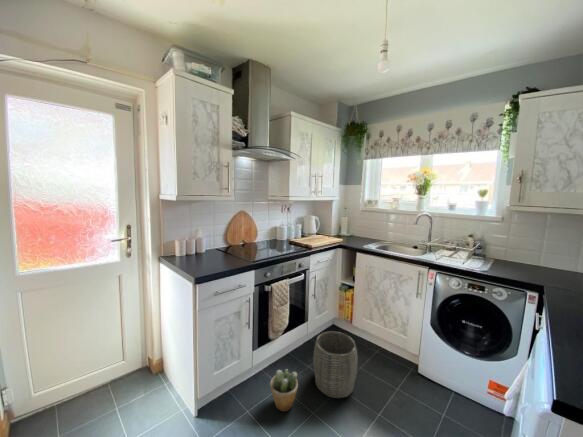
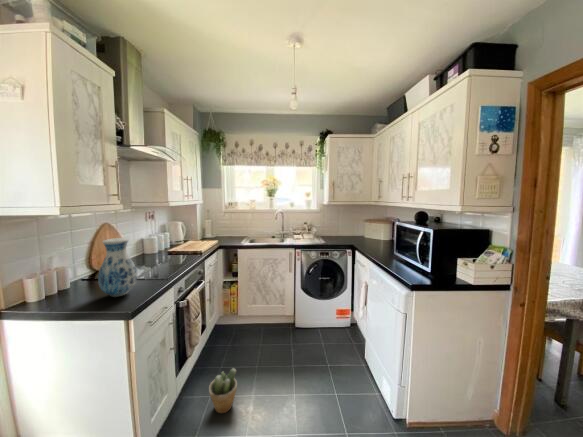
vase: none [197,222,223,266] -> present [98,238,137,296]
woven basket: present [313,331,358,398] -> none [231,321,269,378]

